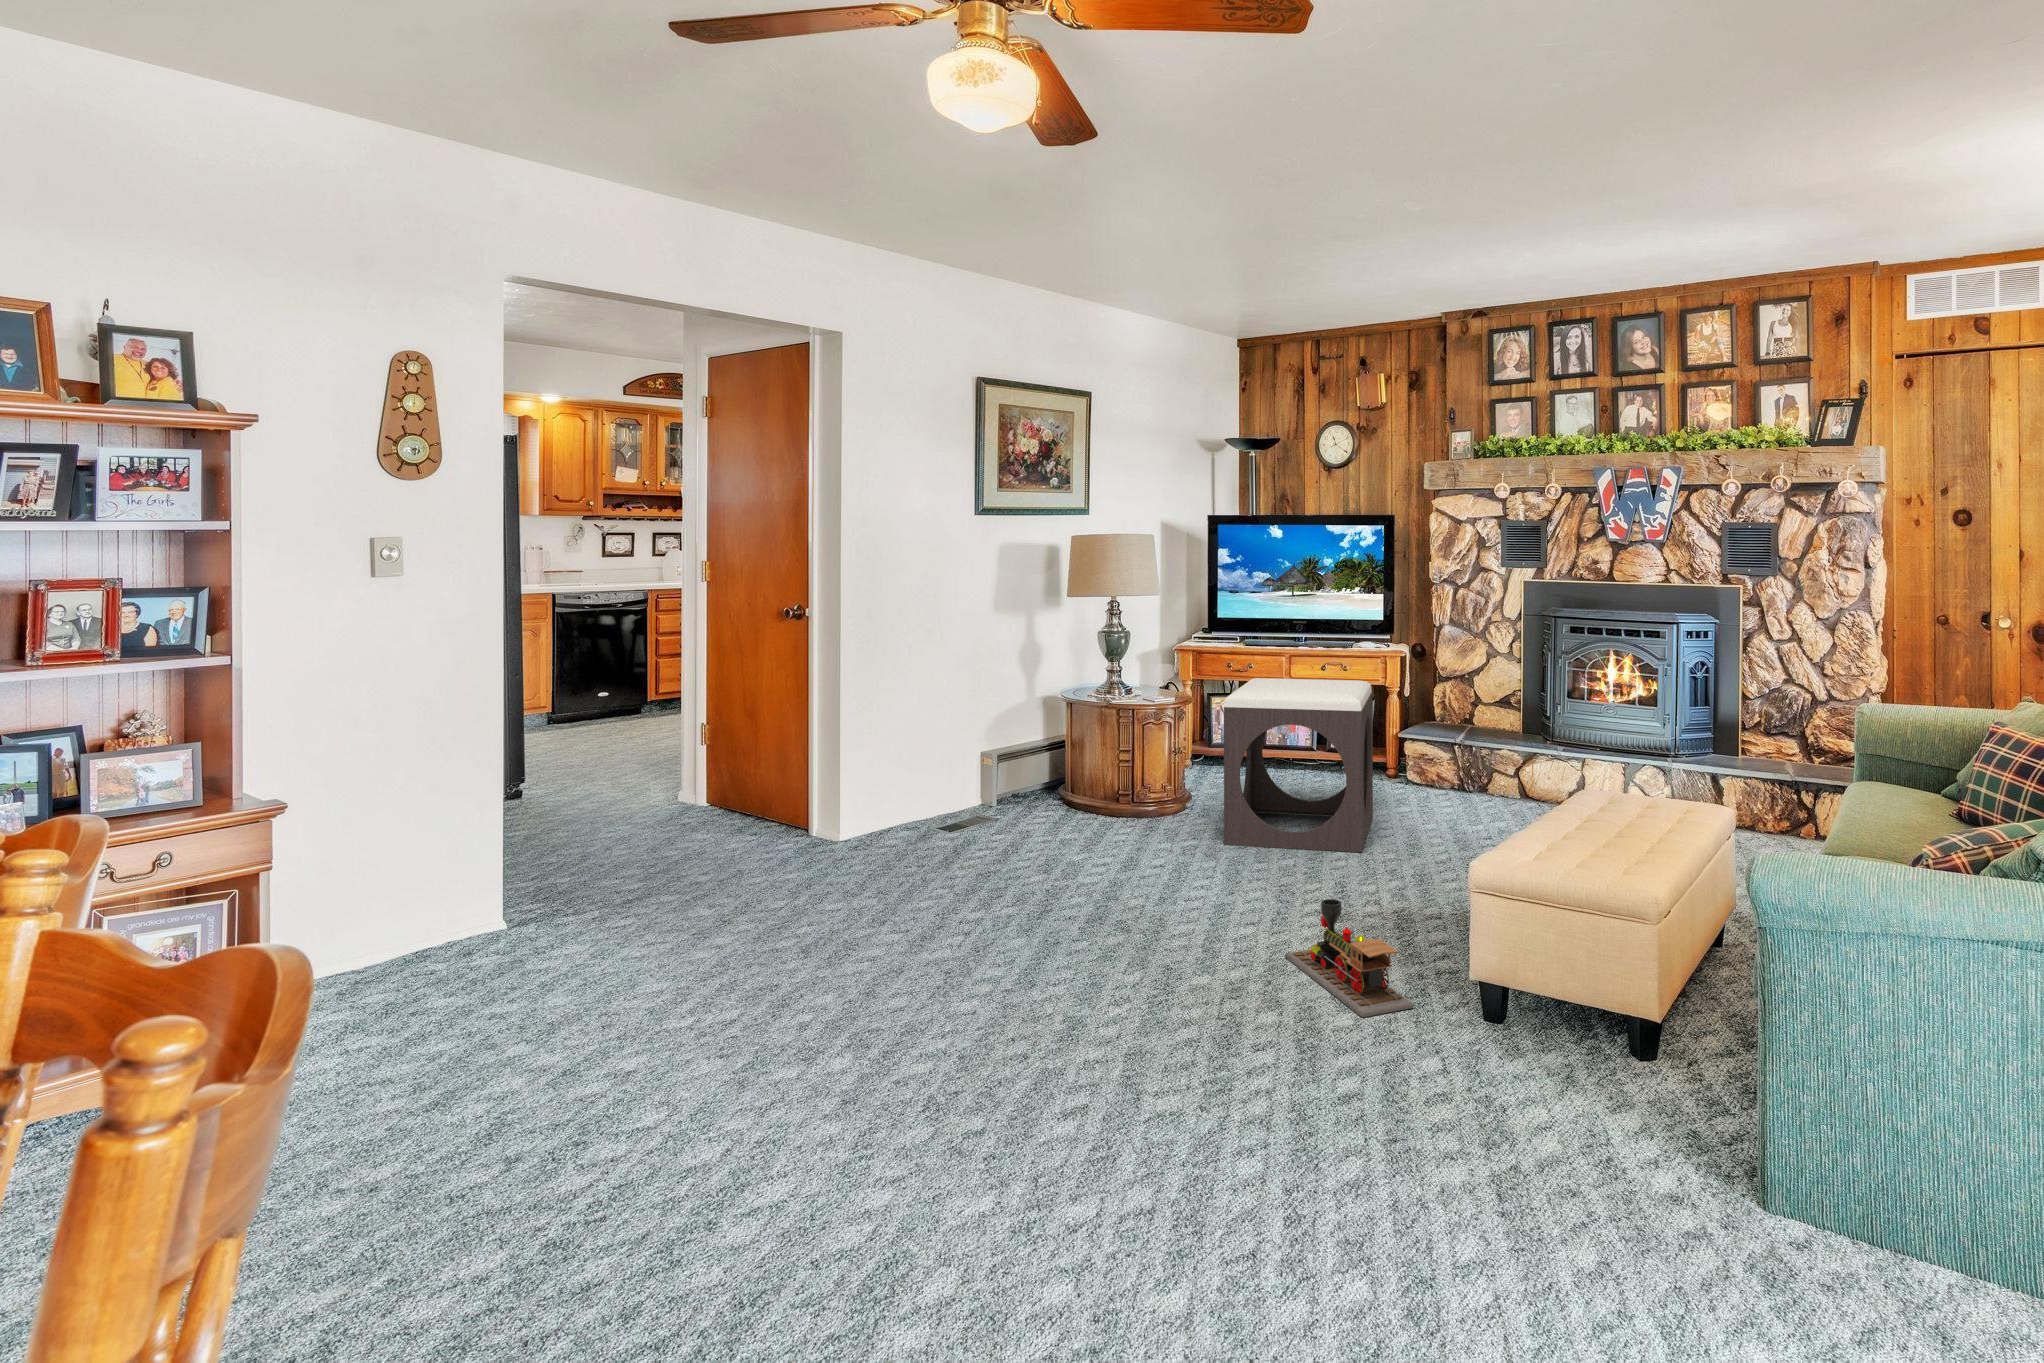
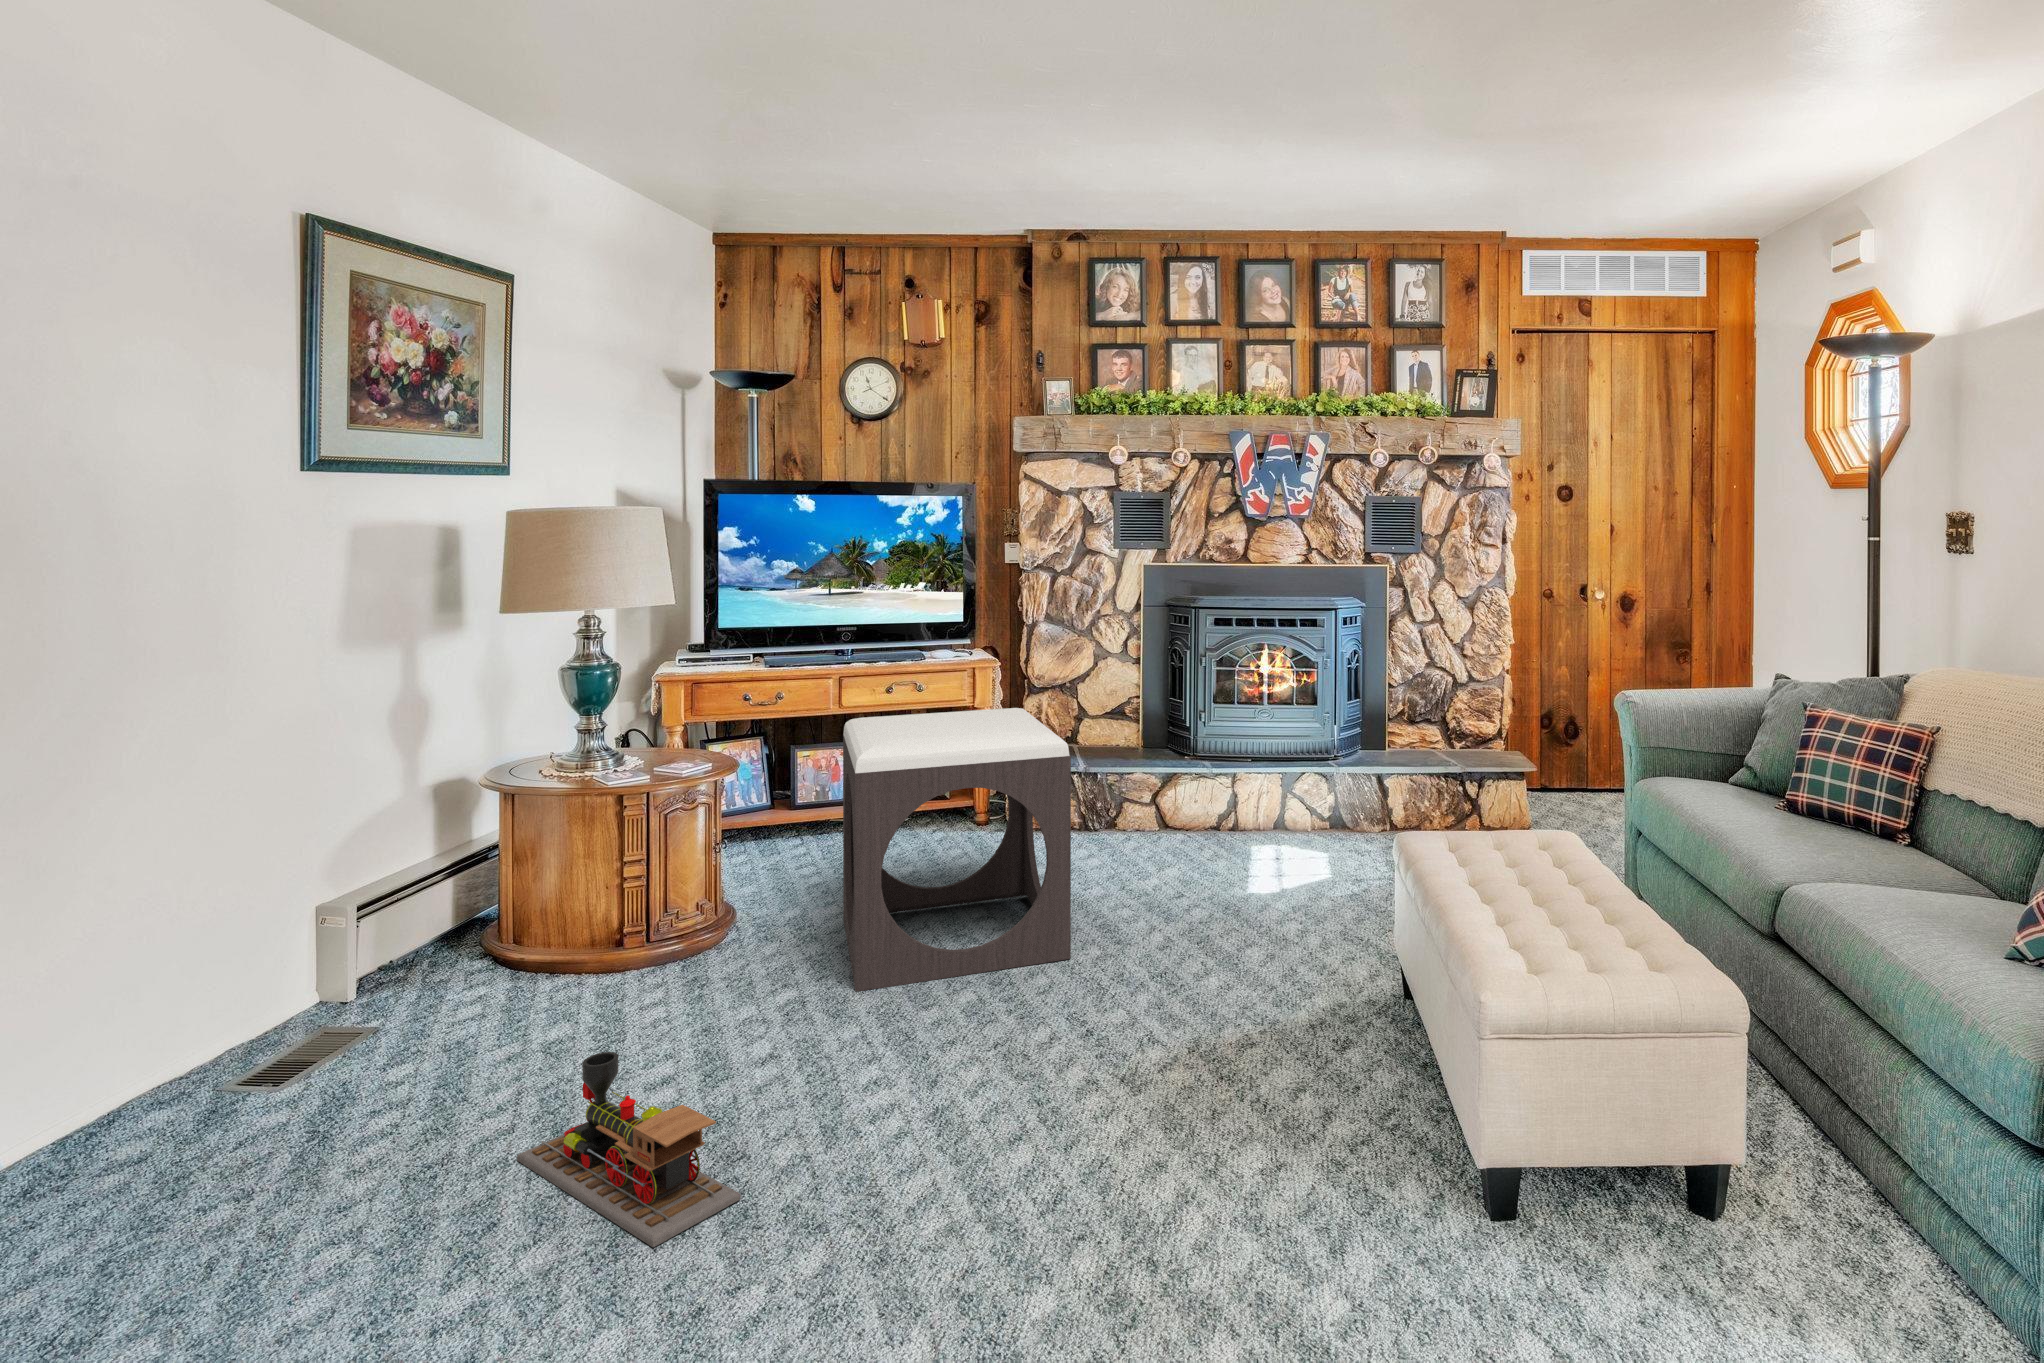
toy train: present [1285,899,1414,1017] -> present [517,1052,741,1247]

